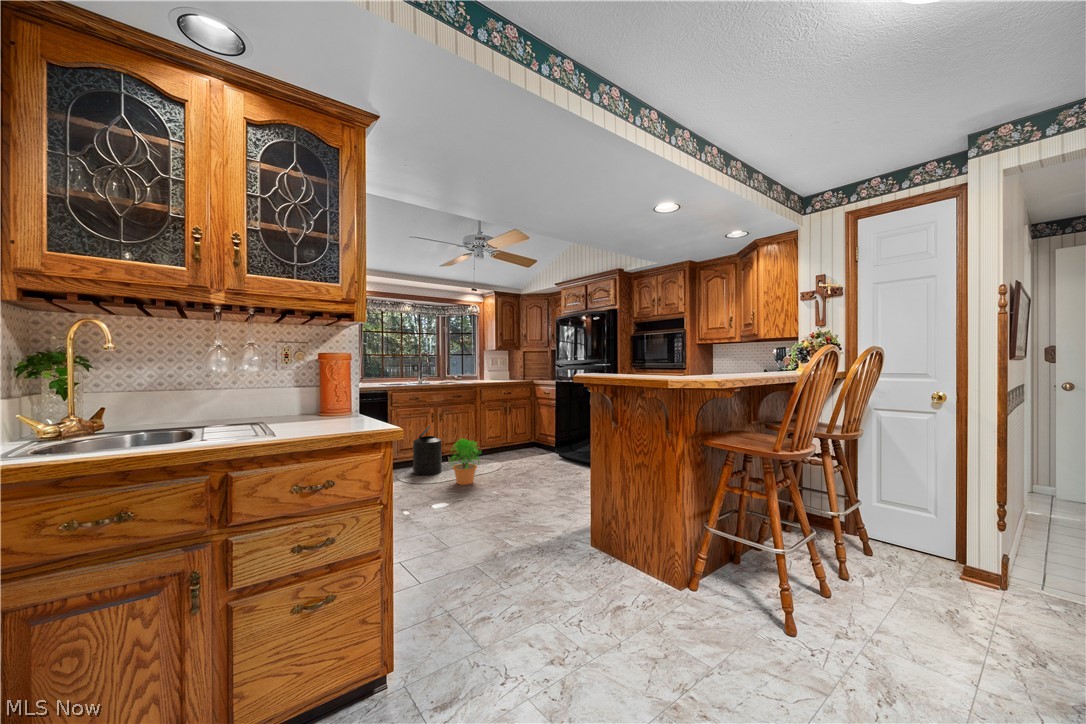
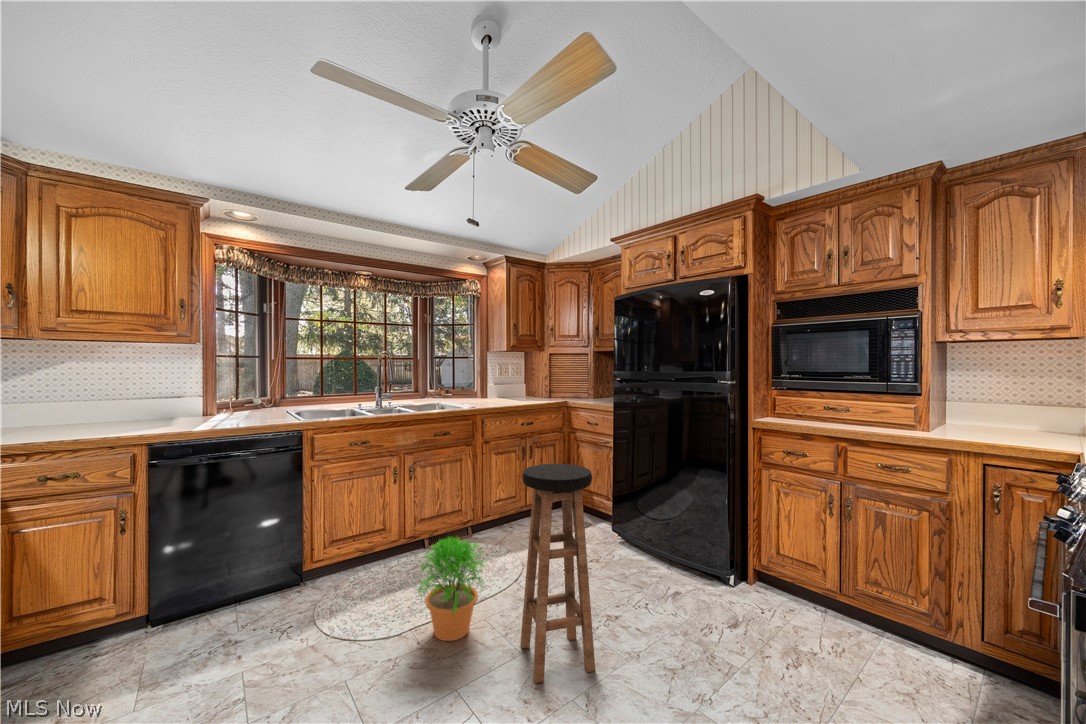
bar stool: none [497,402,529,493] -> present [520,464,595,683]
trash can: present [413,426,442,476] -> none [352,497,410,600]

